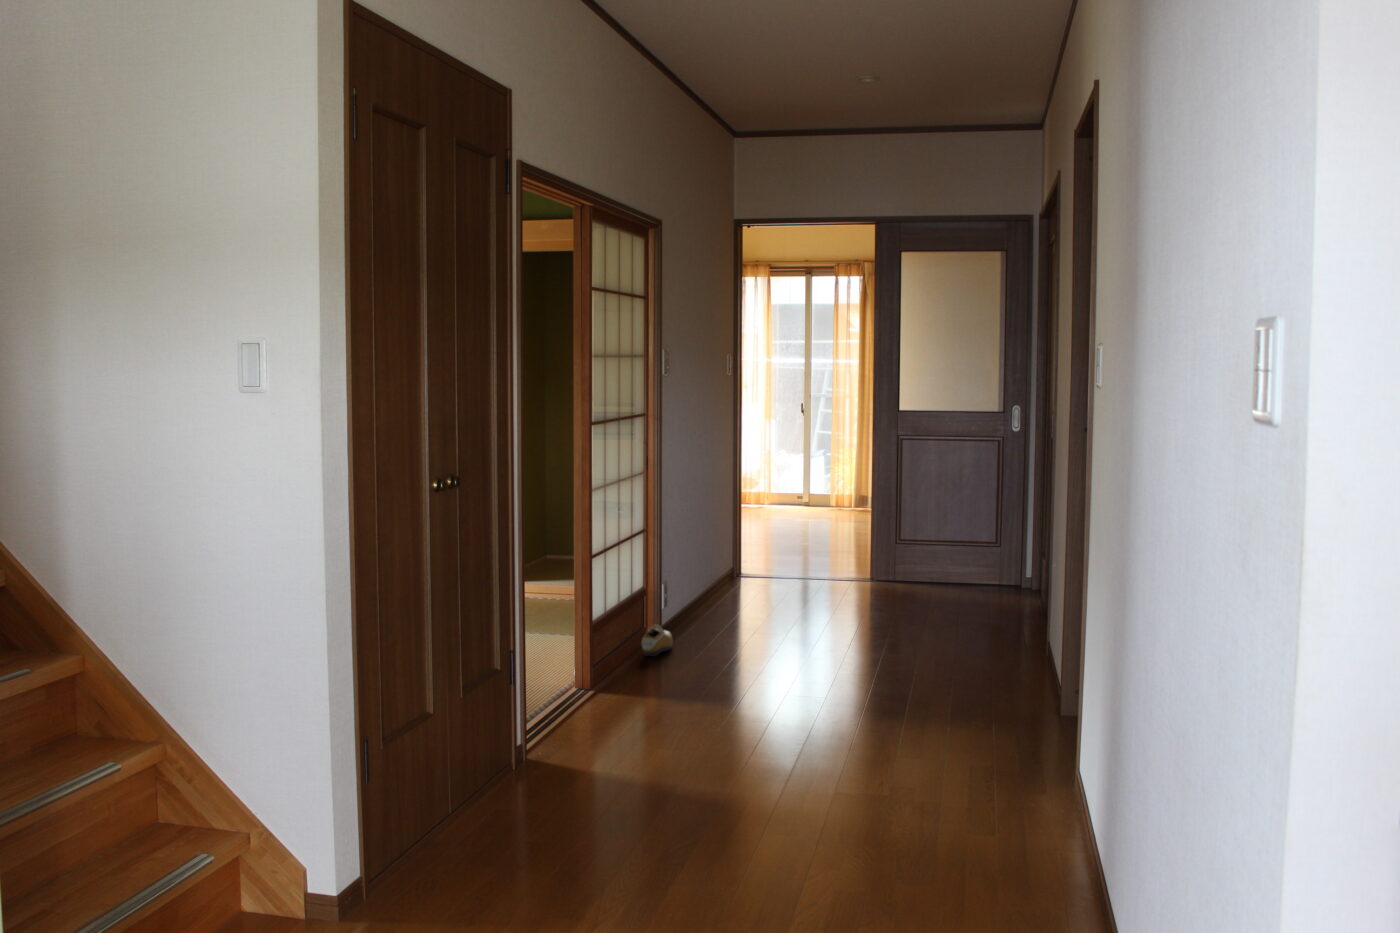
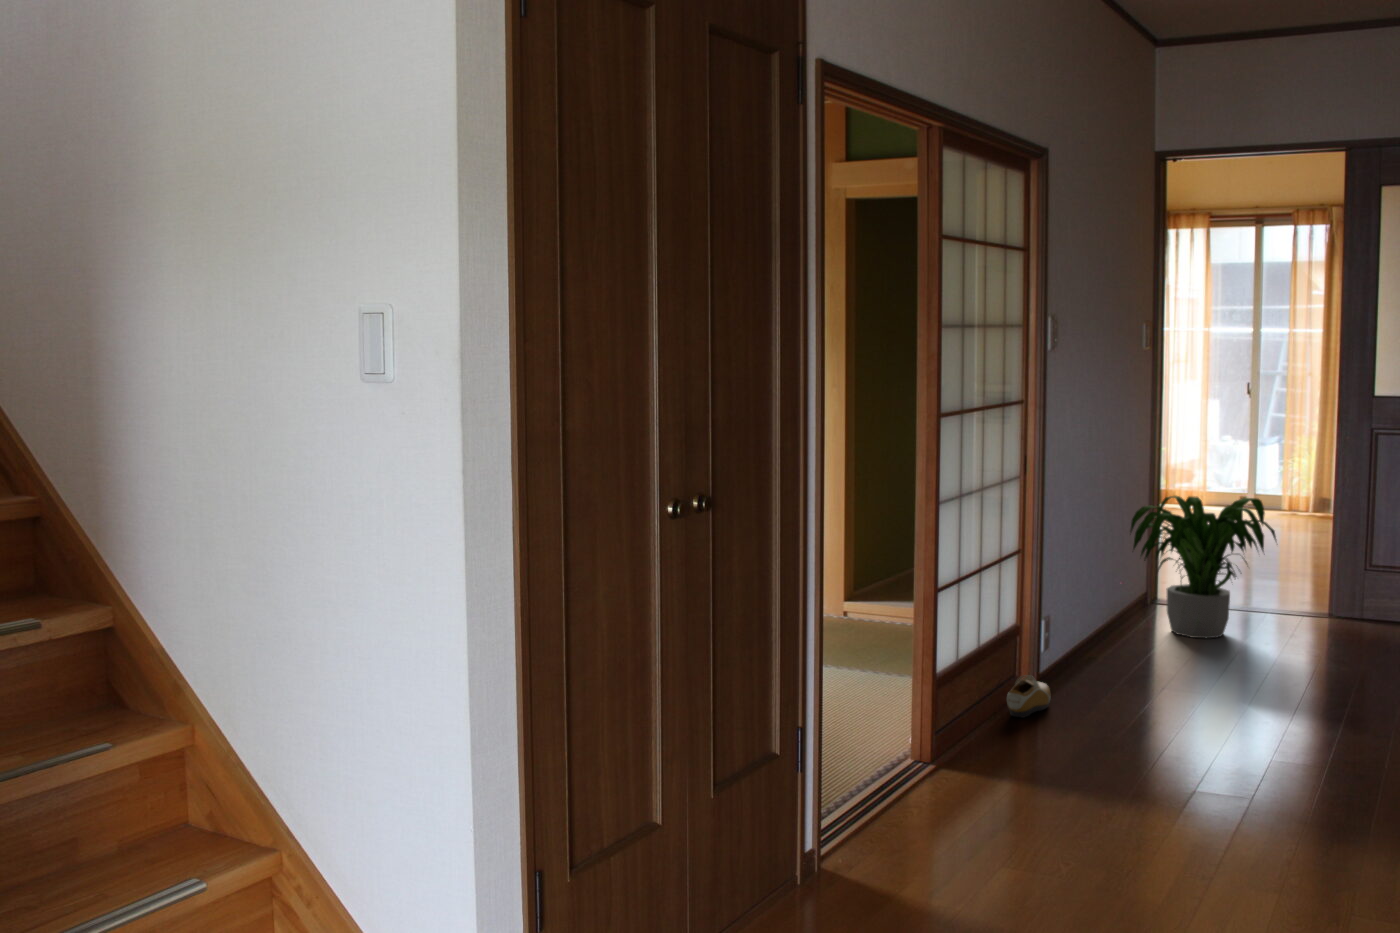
potted plant: none [722,489,827,597] -> present [1130,496,1276,638]

